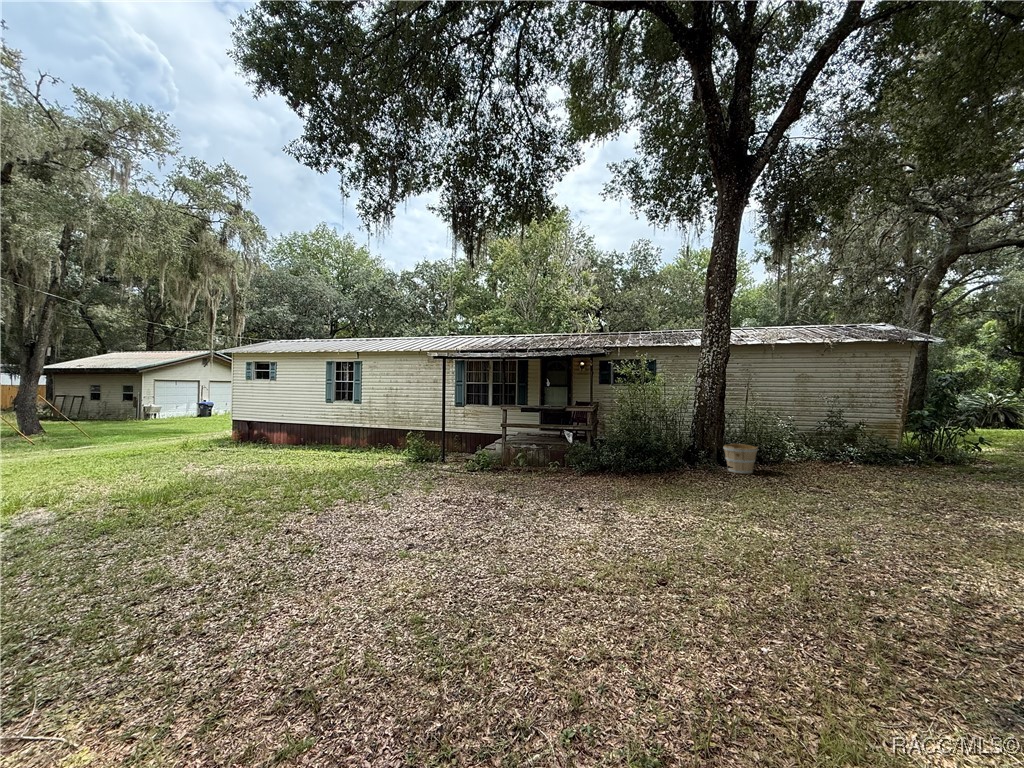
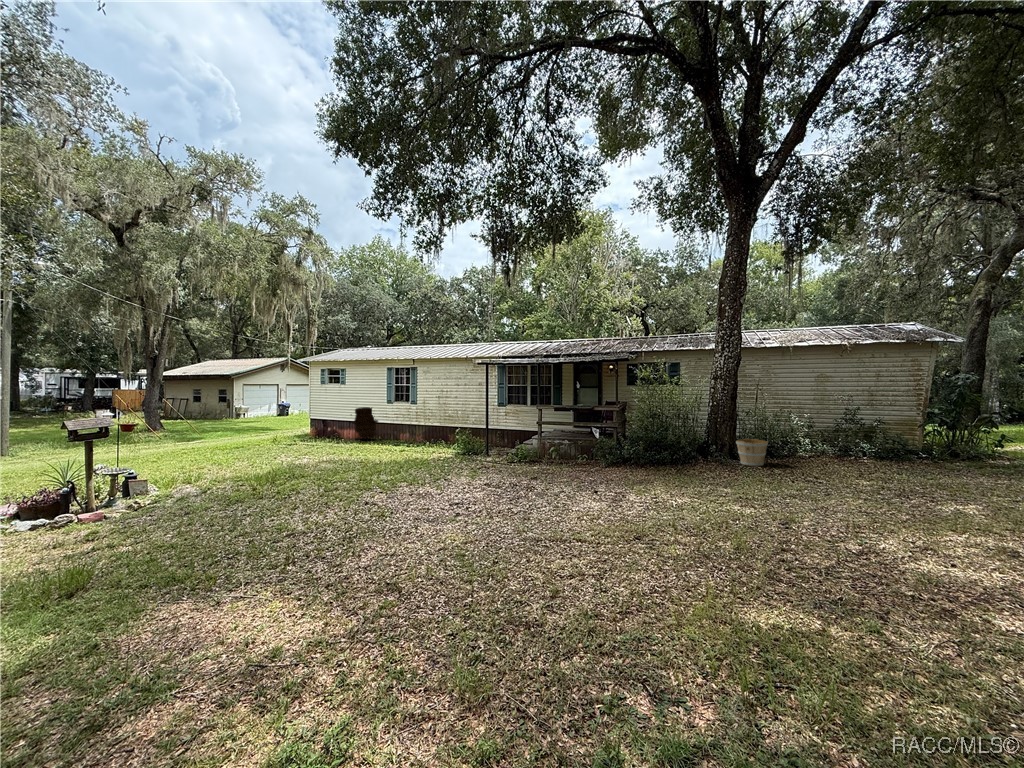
lounge chair: none [283,408,315,447] -> present [352,407,378,441]

